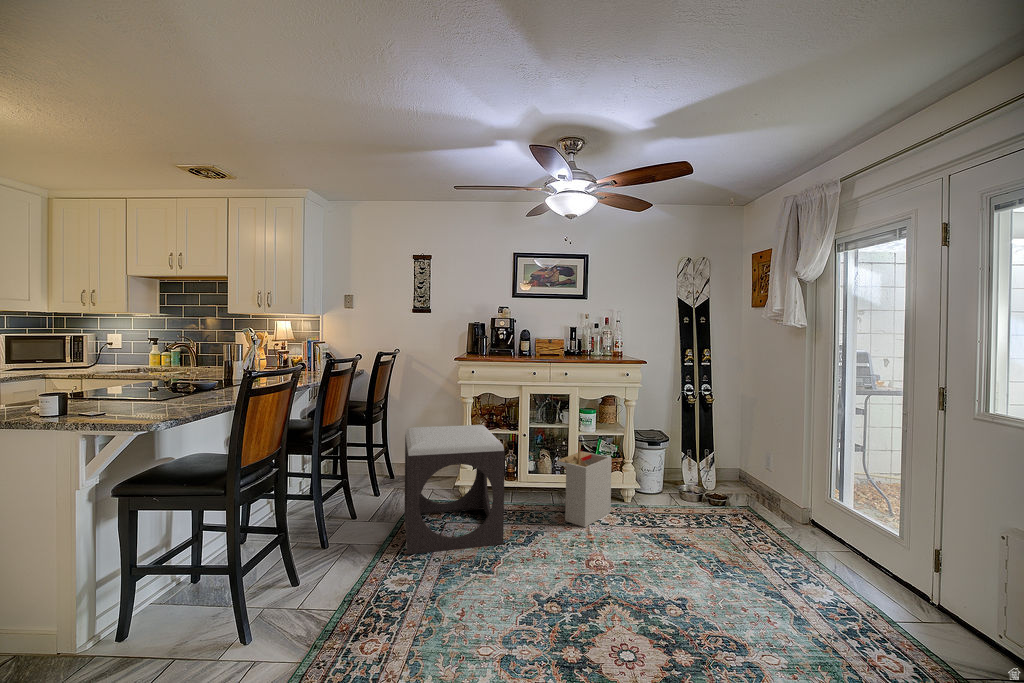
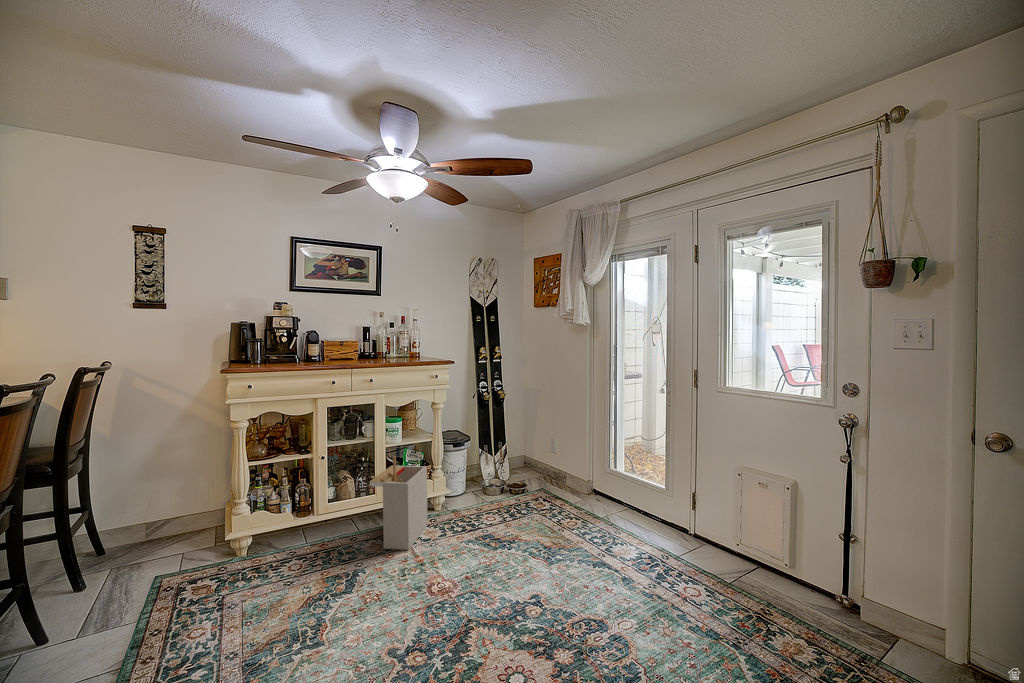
footstool: present [404,425,505,554] -> none [146,455,320,662]

